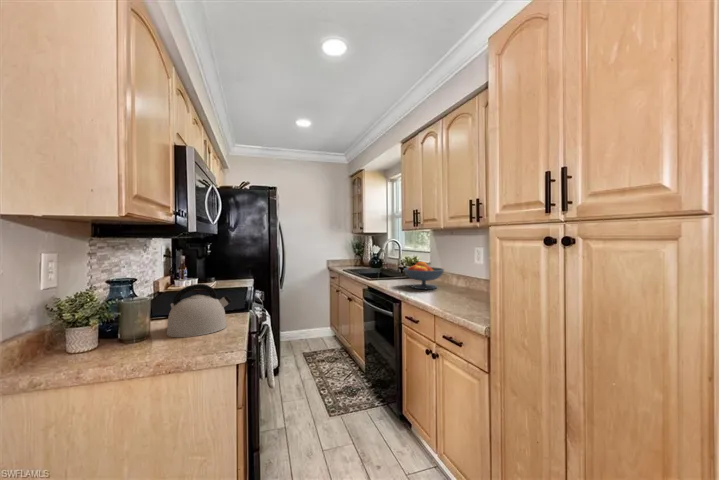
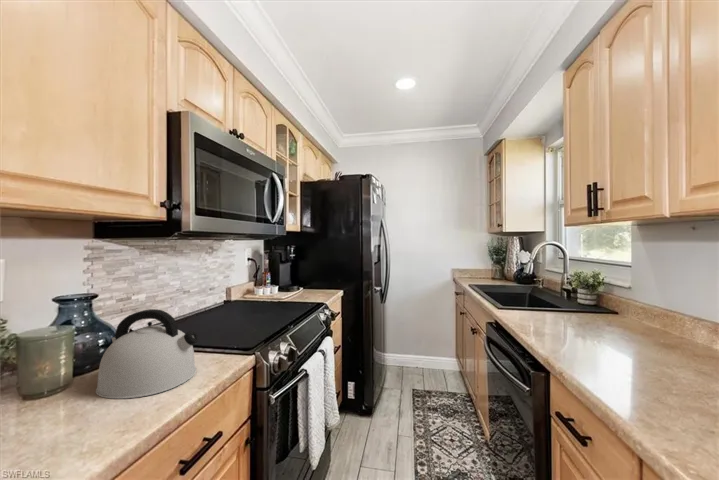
fruit bowl: present [404,262,444,289] -> none [562,285,672,349]

